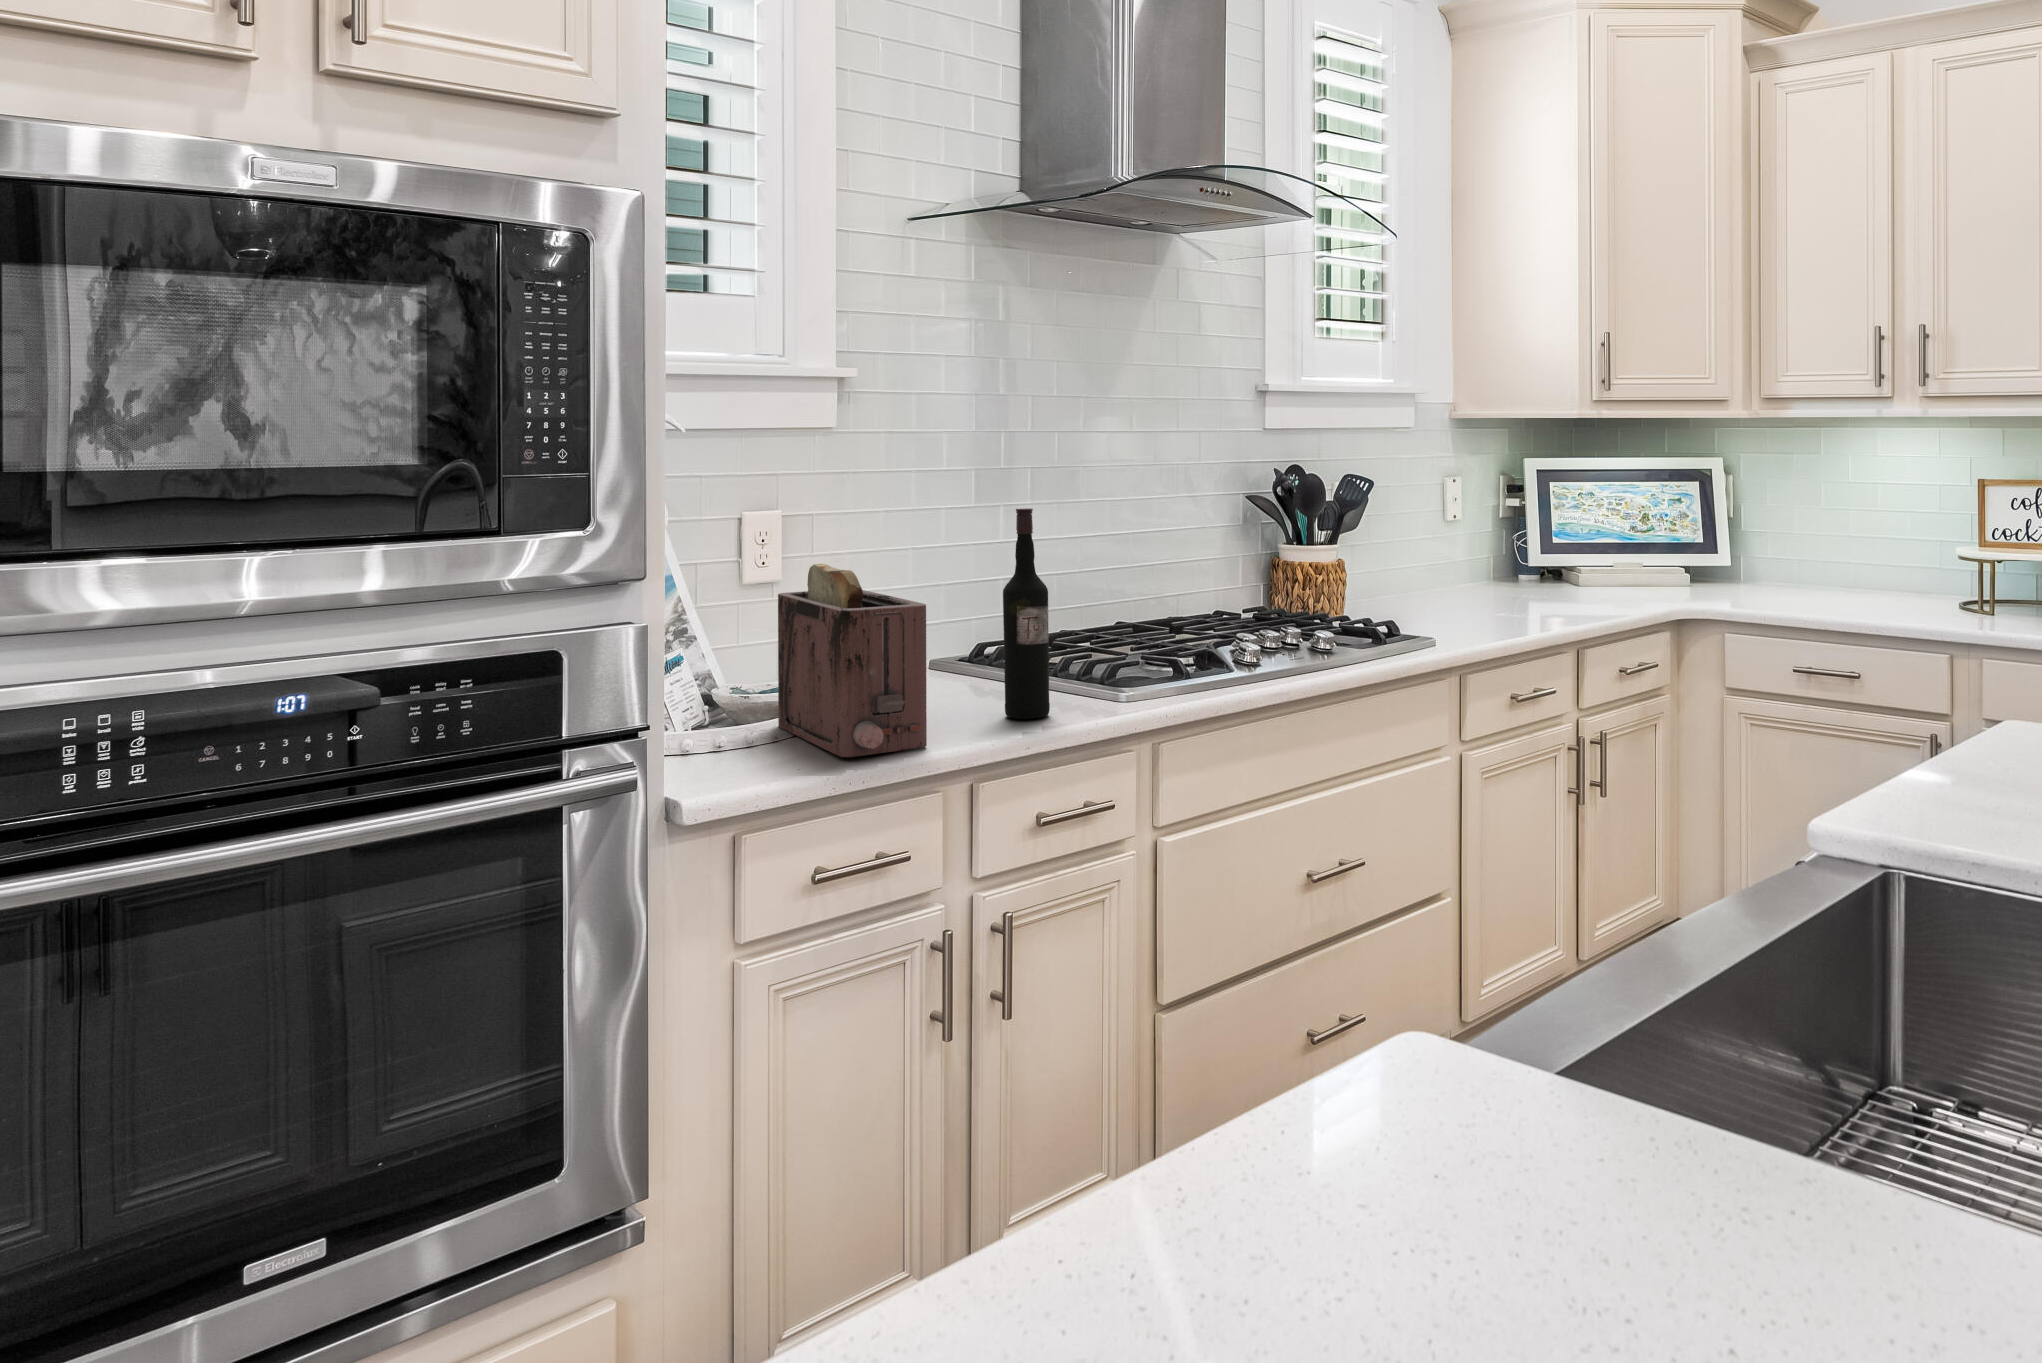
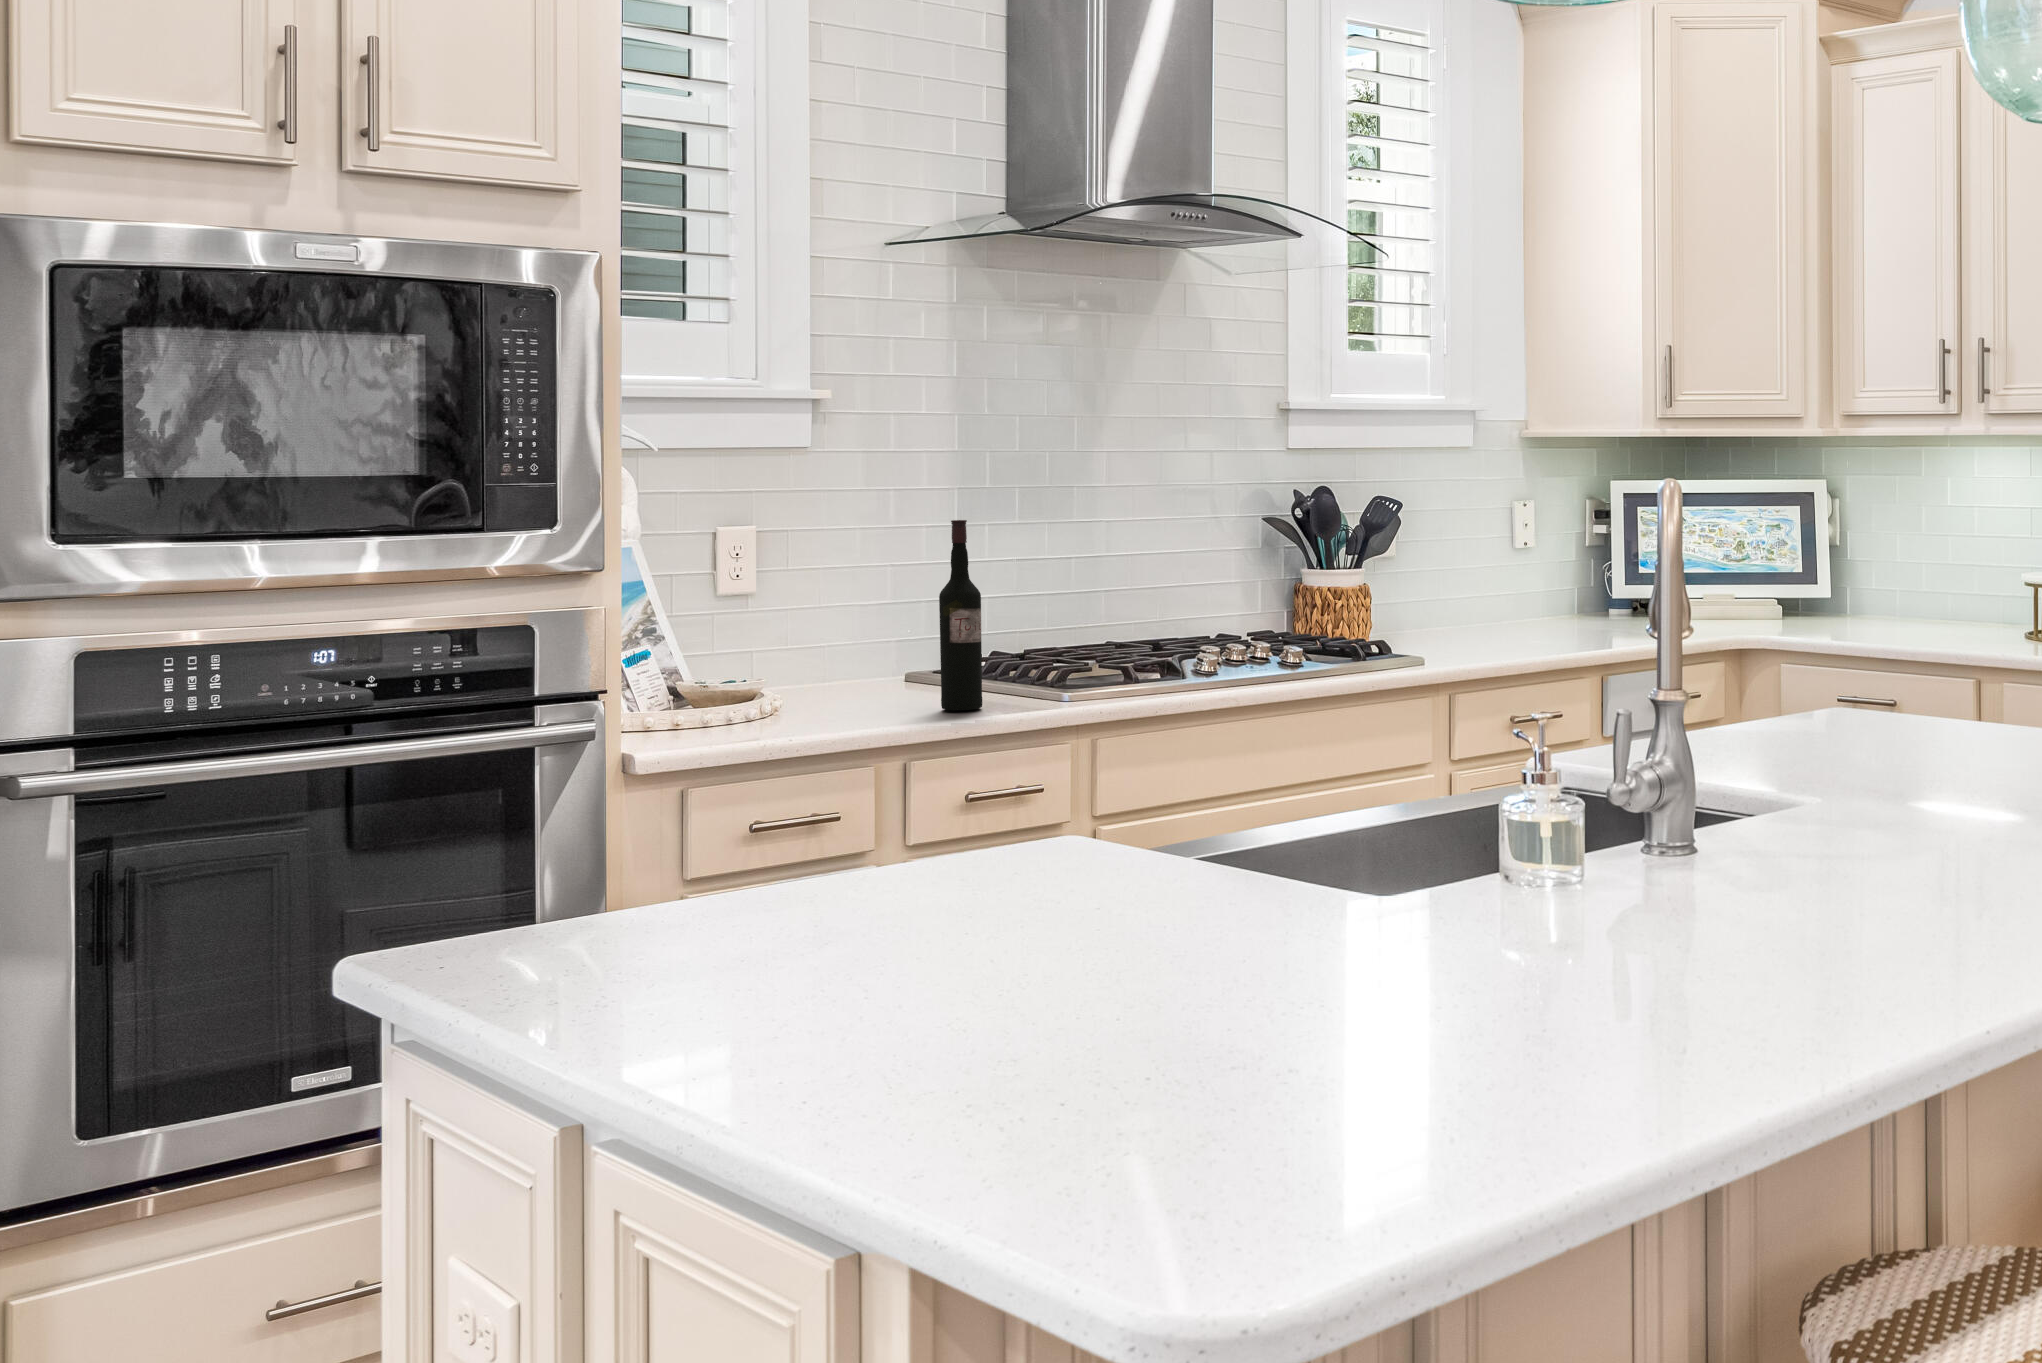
toaster: present [778,564,927,757] -> none [732,569,858,733]

